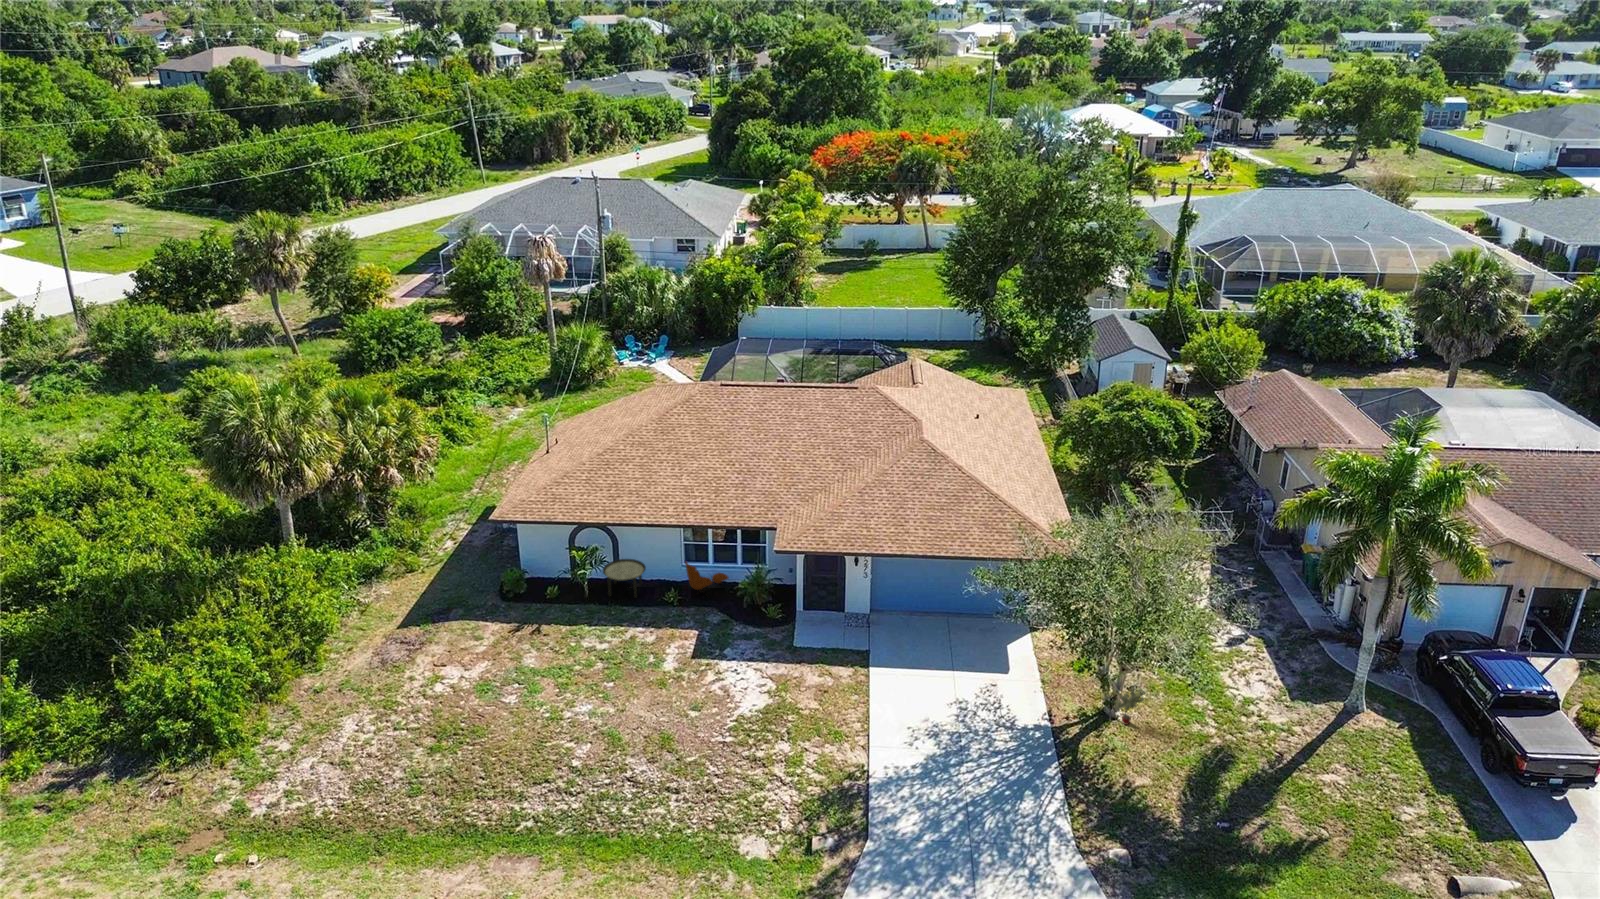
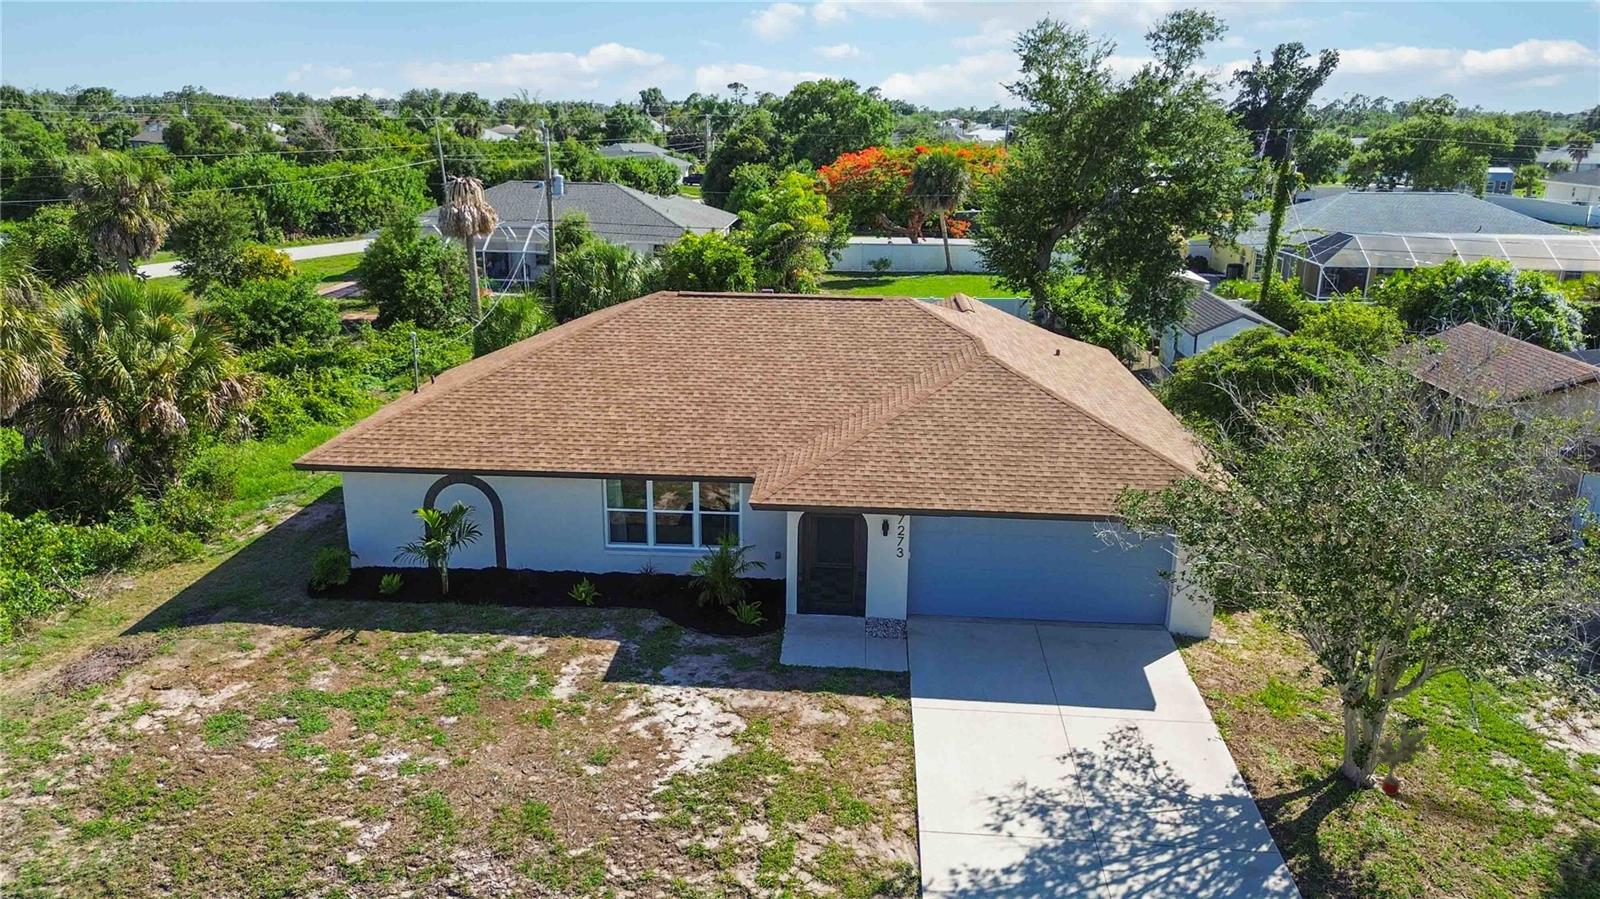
round table: present [603,559,646,598] -> none [472,534,544,594]
lounge chair: present [685,562,728,596] -> none [605,531,678,594]

